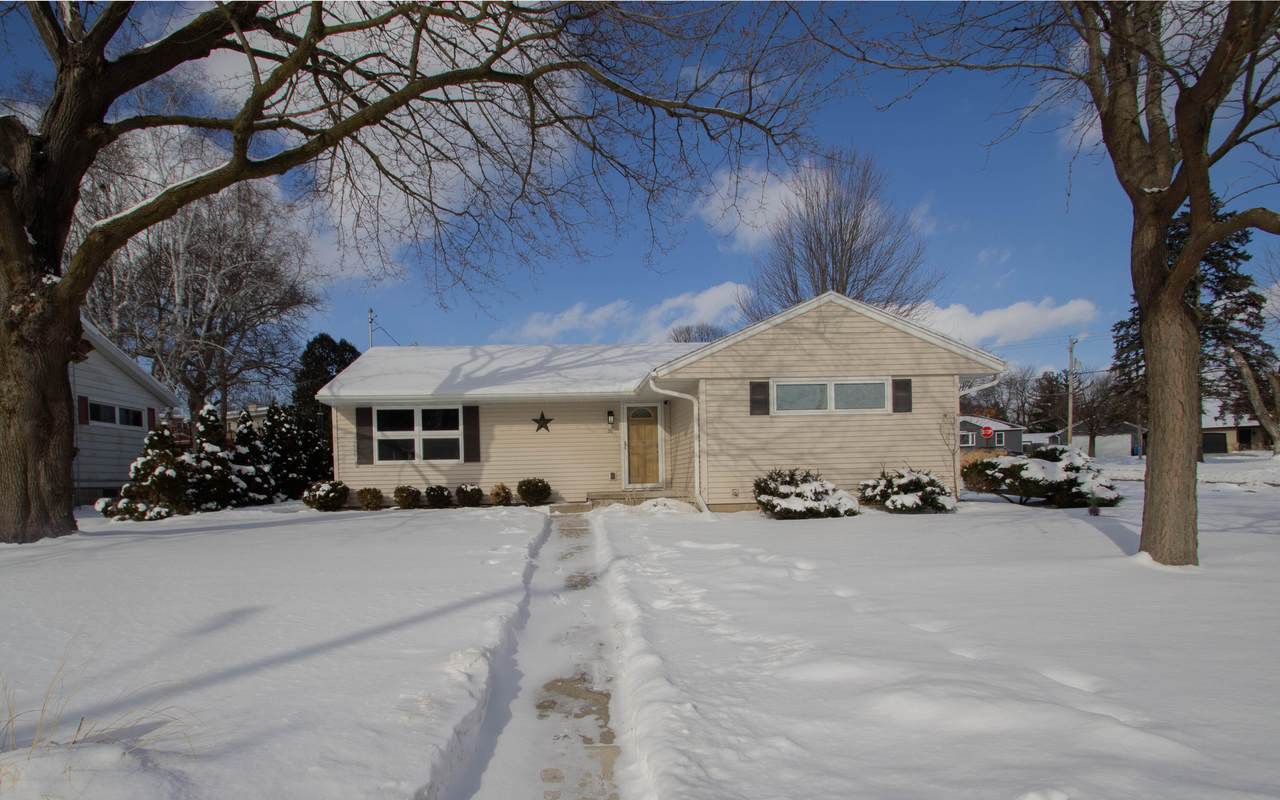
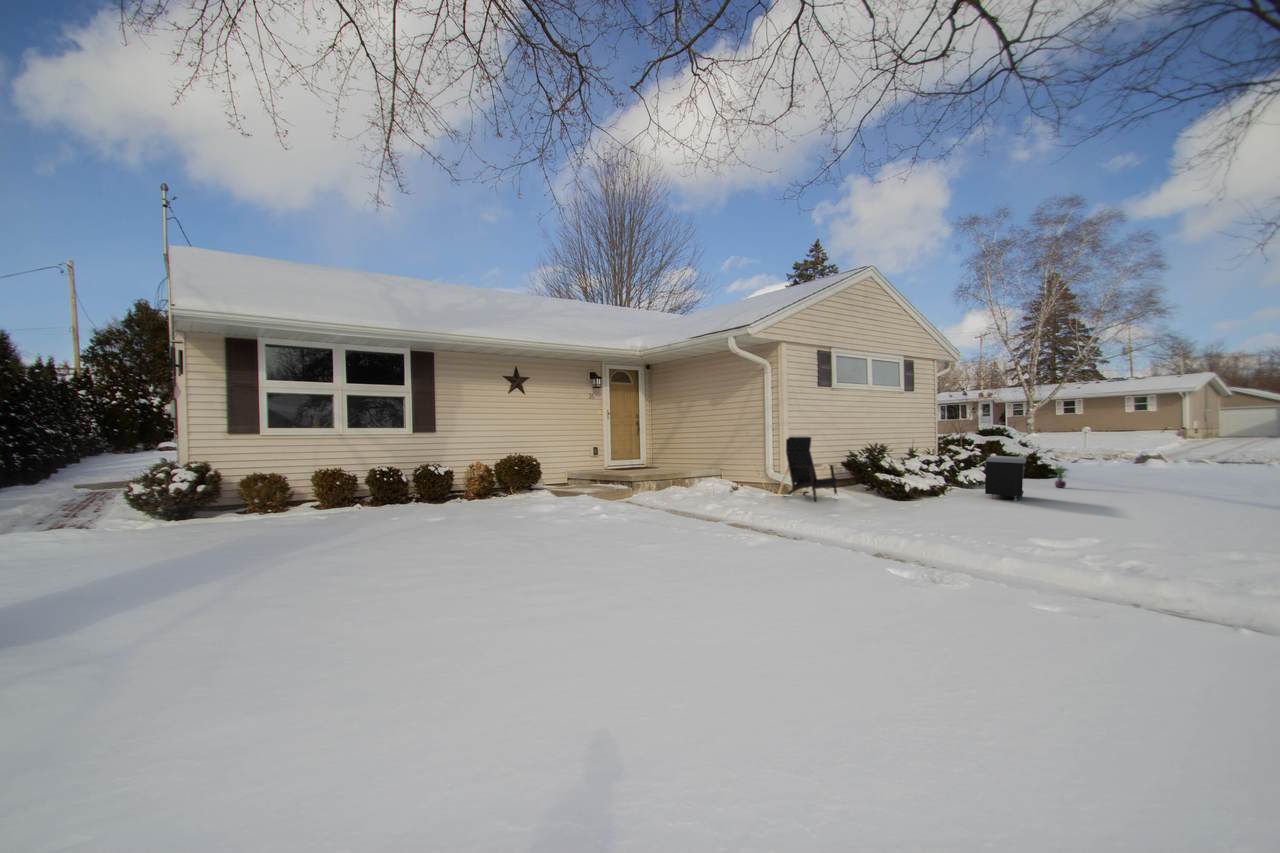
lounge chair: none [709,460,753,515] -> present [786,436,837,501]
storage bench: none [908,476,972,520] -> present [985,456,1026,500]

